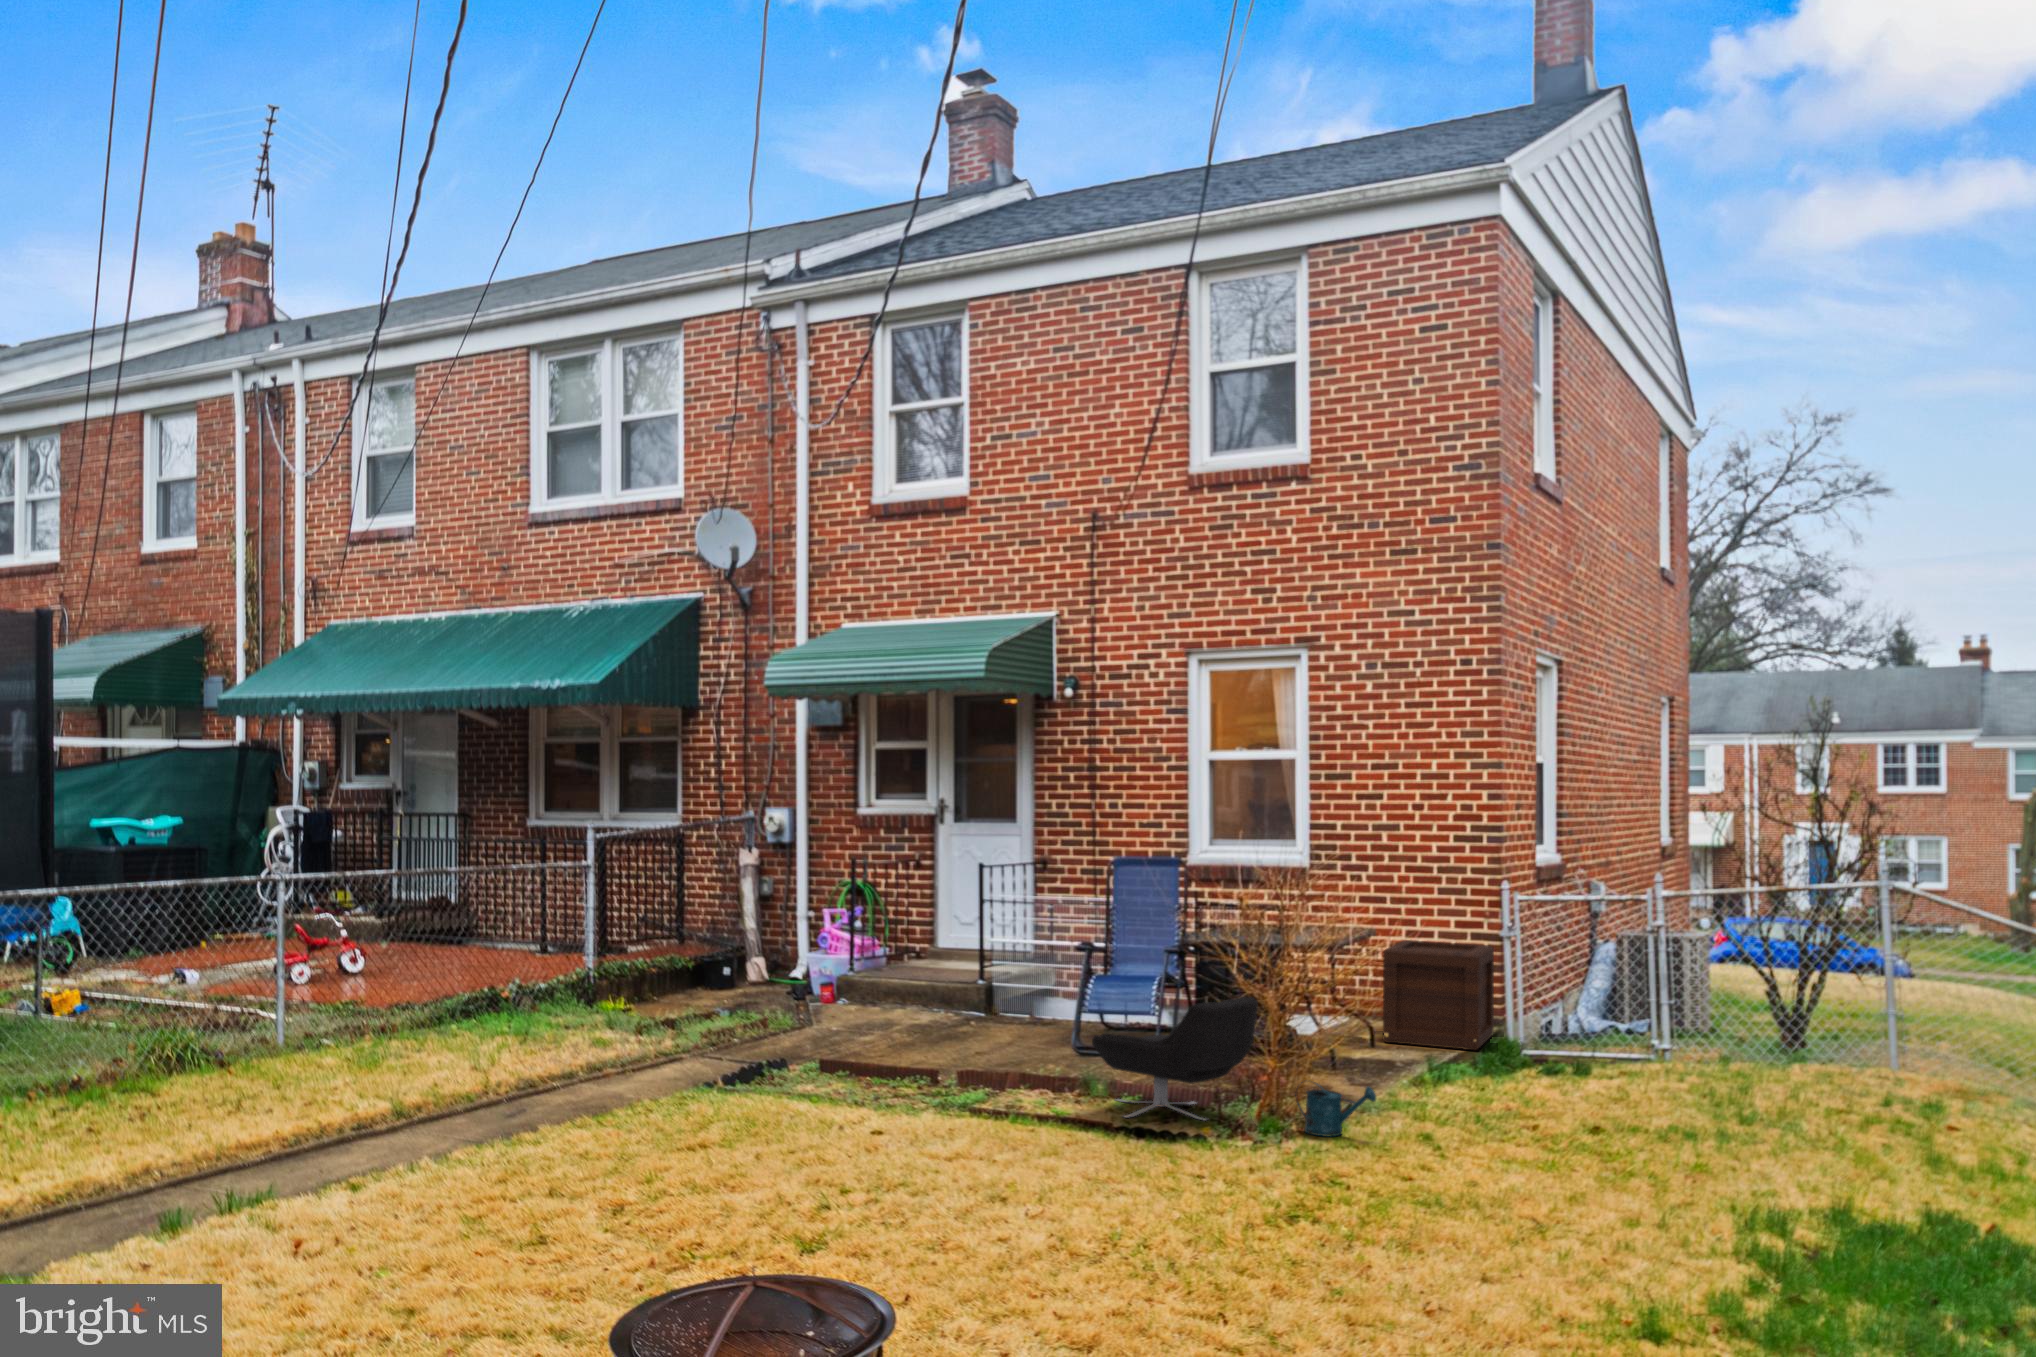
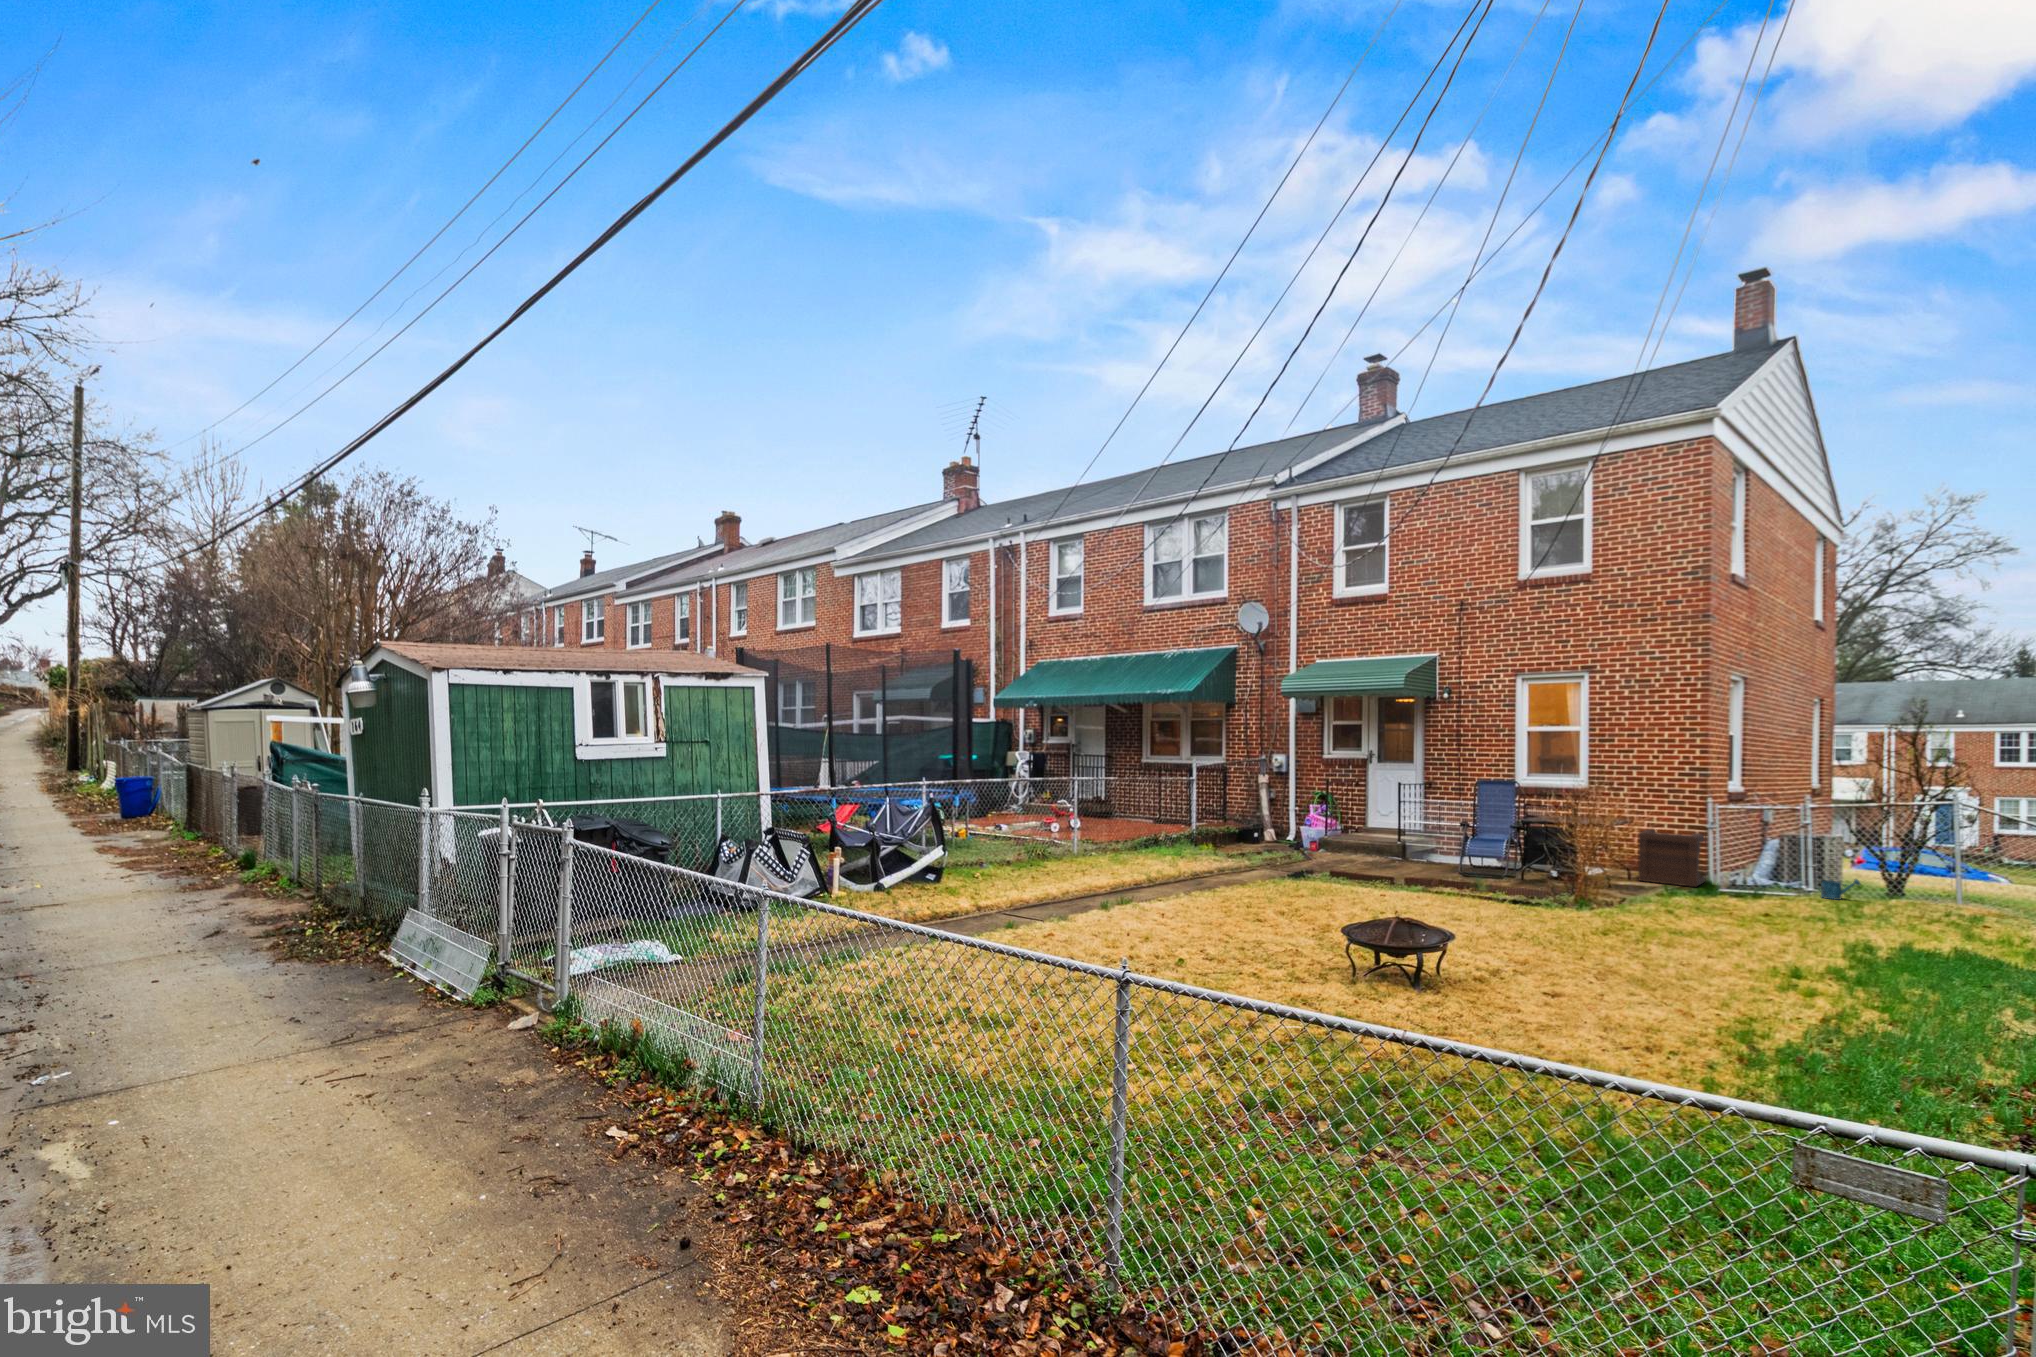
lounge chair: present [1092,997,1258,1120] -> none [1488,845,1577,903]
watering can: present [1295,1084,1376,1137] -> present [1821,879,1860,900]

